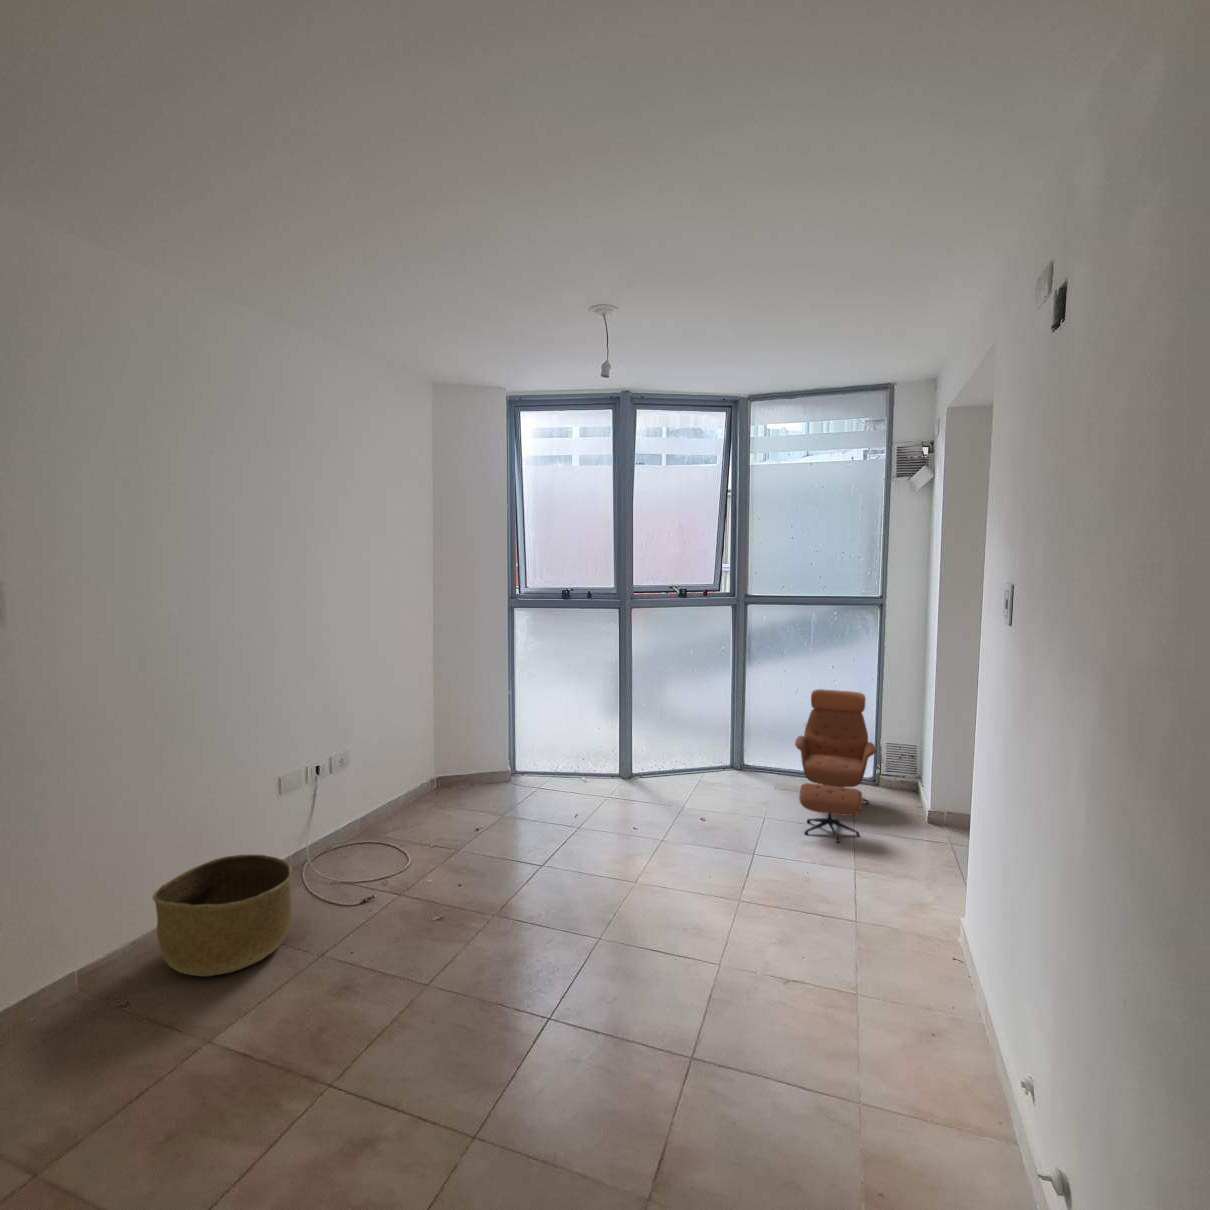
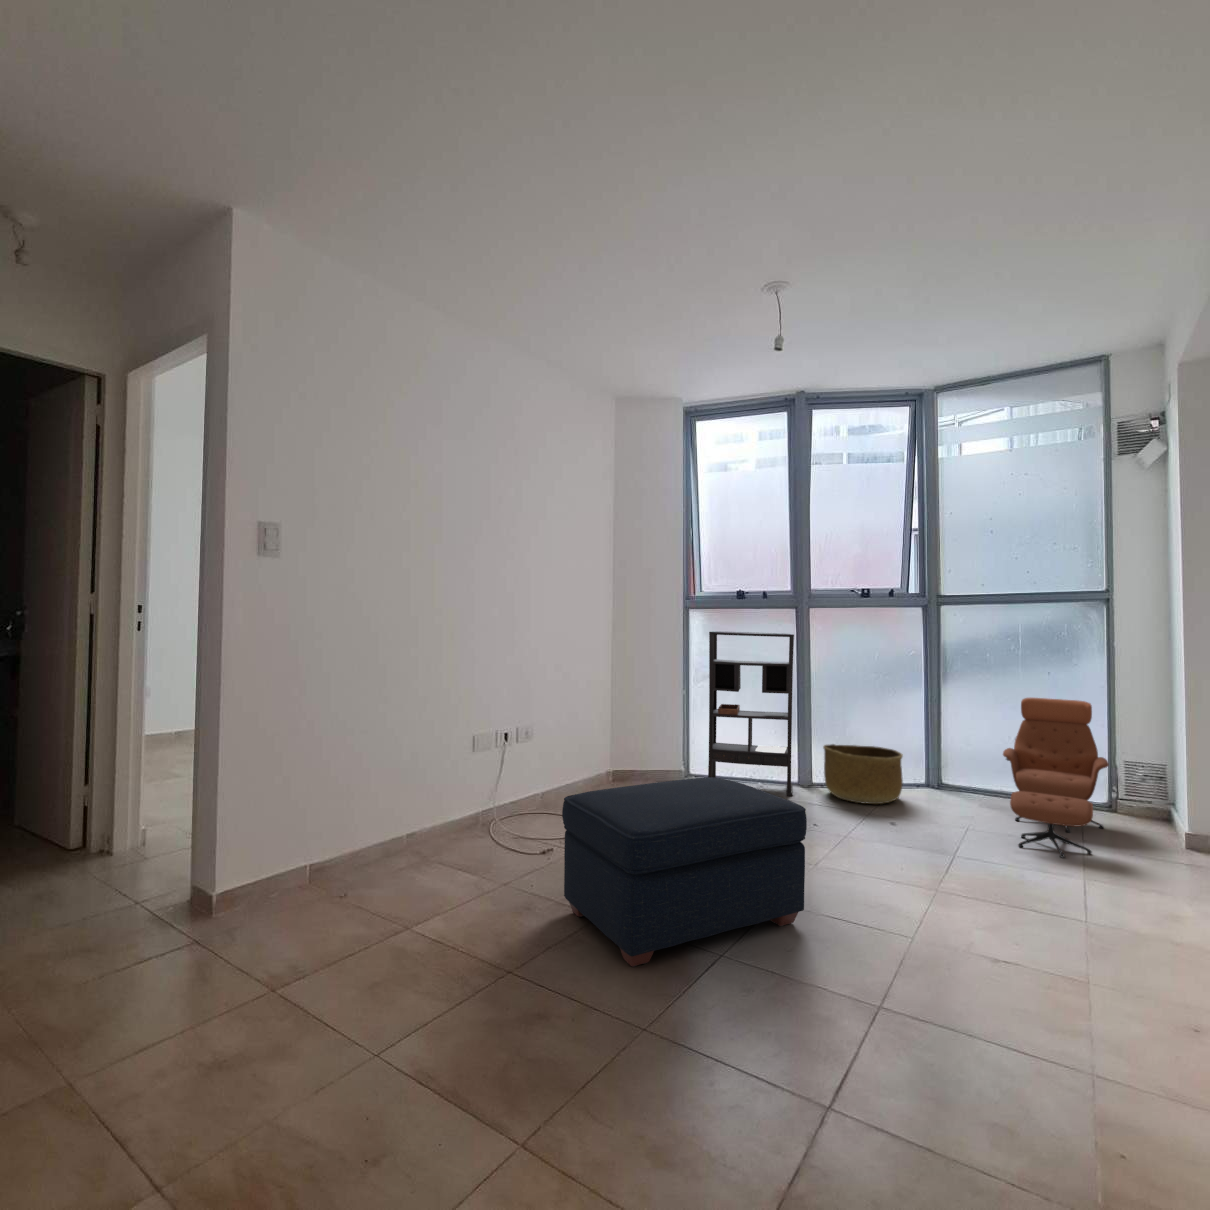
bookshelf: none [532,631,617,792] -> present [708,631,794,796]
ottoman: none [389,816,629,1040] -> present [562,777,807,966]
basket: present [152,855,291,976] -> present [823,744,903,804]

